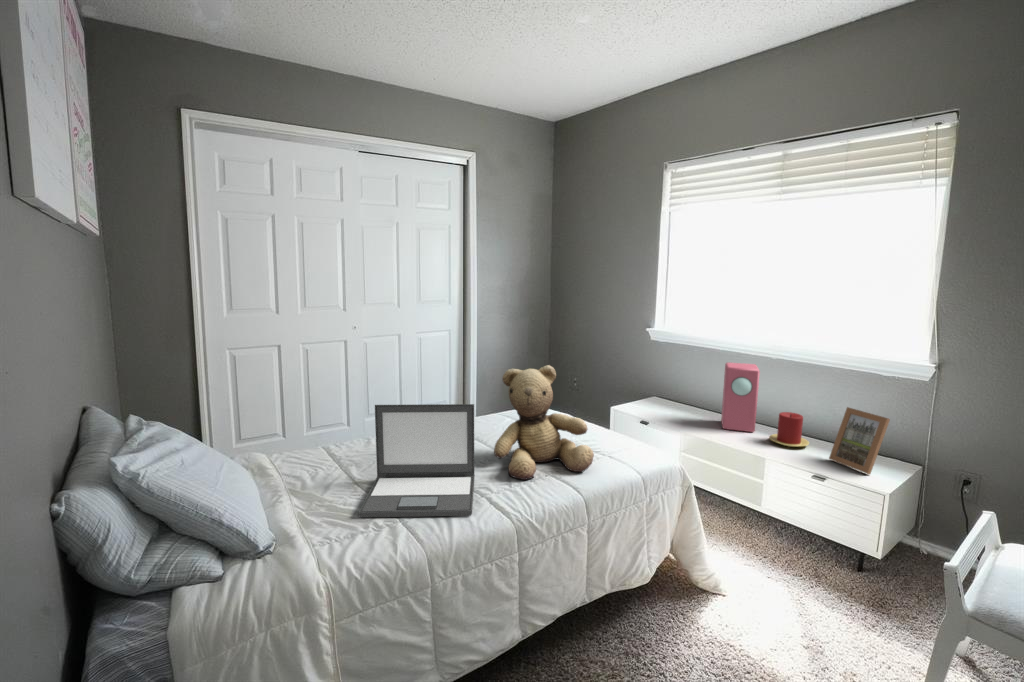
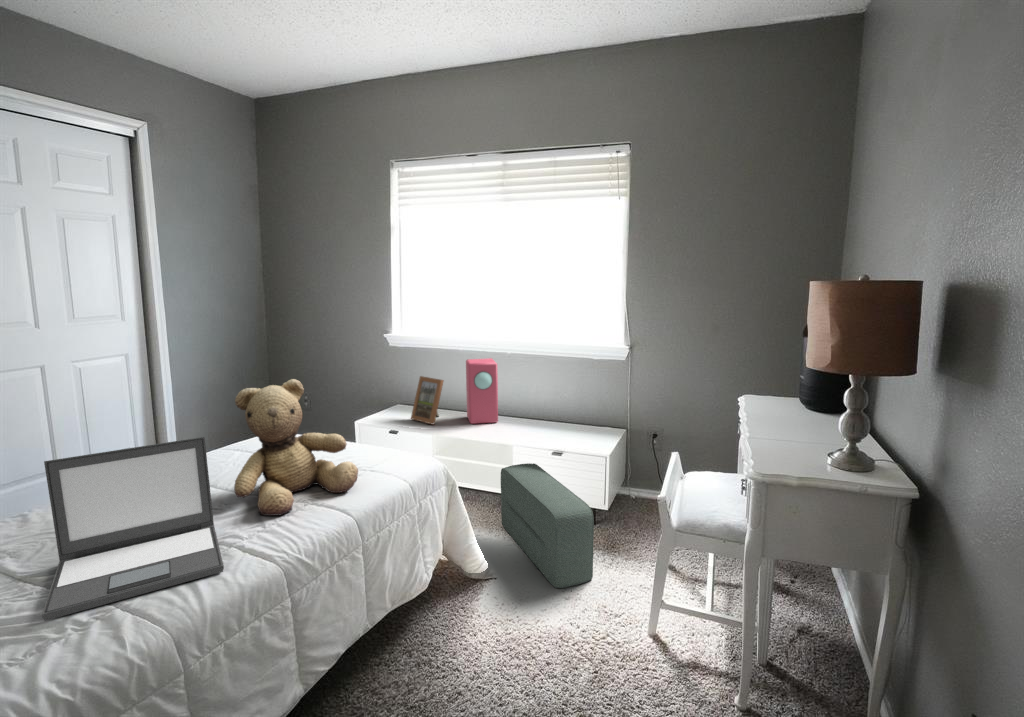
picture frame: present [829,407,890,474] -> present [411,376,444,424]
candle: present [769,412,809,447] -> none [511,399,544,430]
pouf: none [744,482,854,635] -> present [501,463,594,588]

